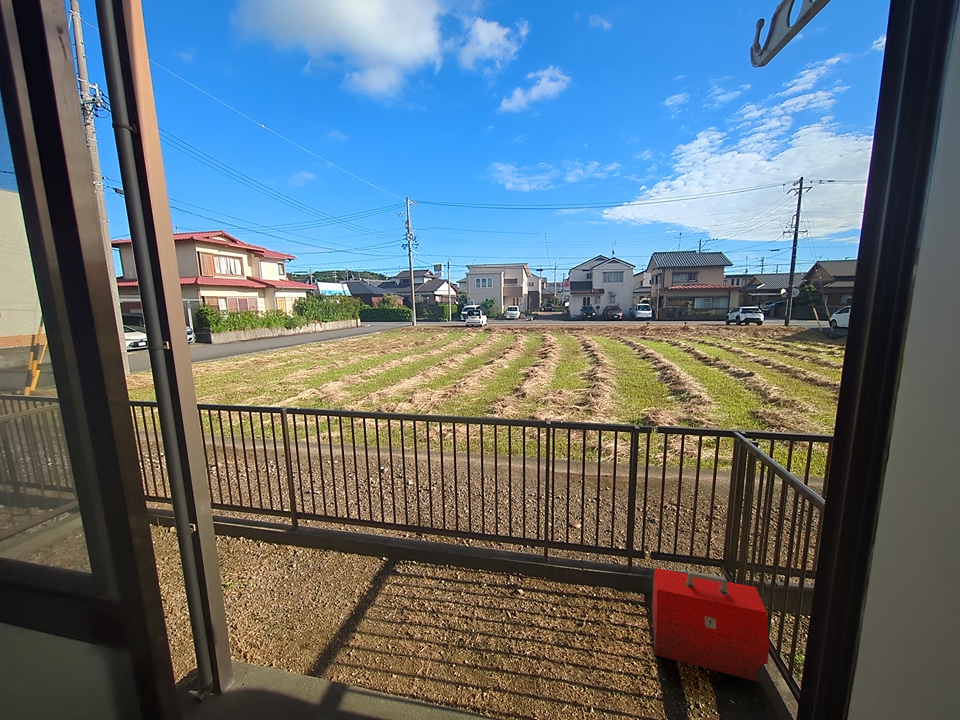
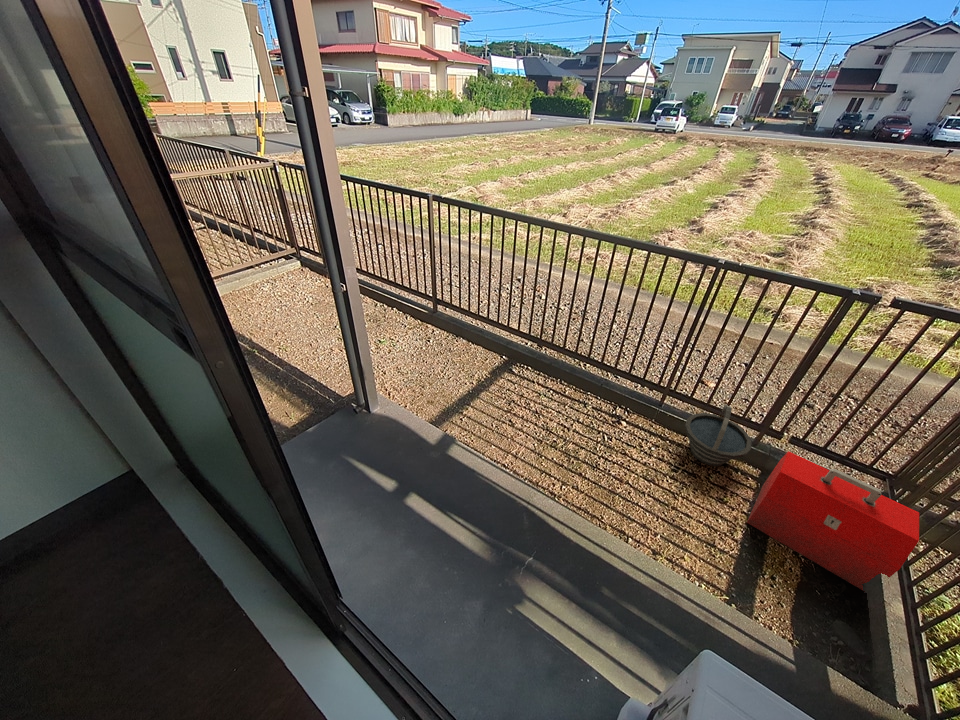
bucket: none [572,541,629,607] -> present [685,405,752,466]

